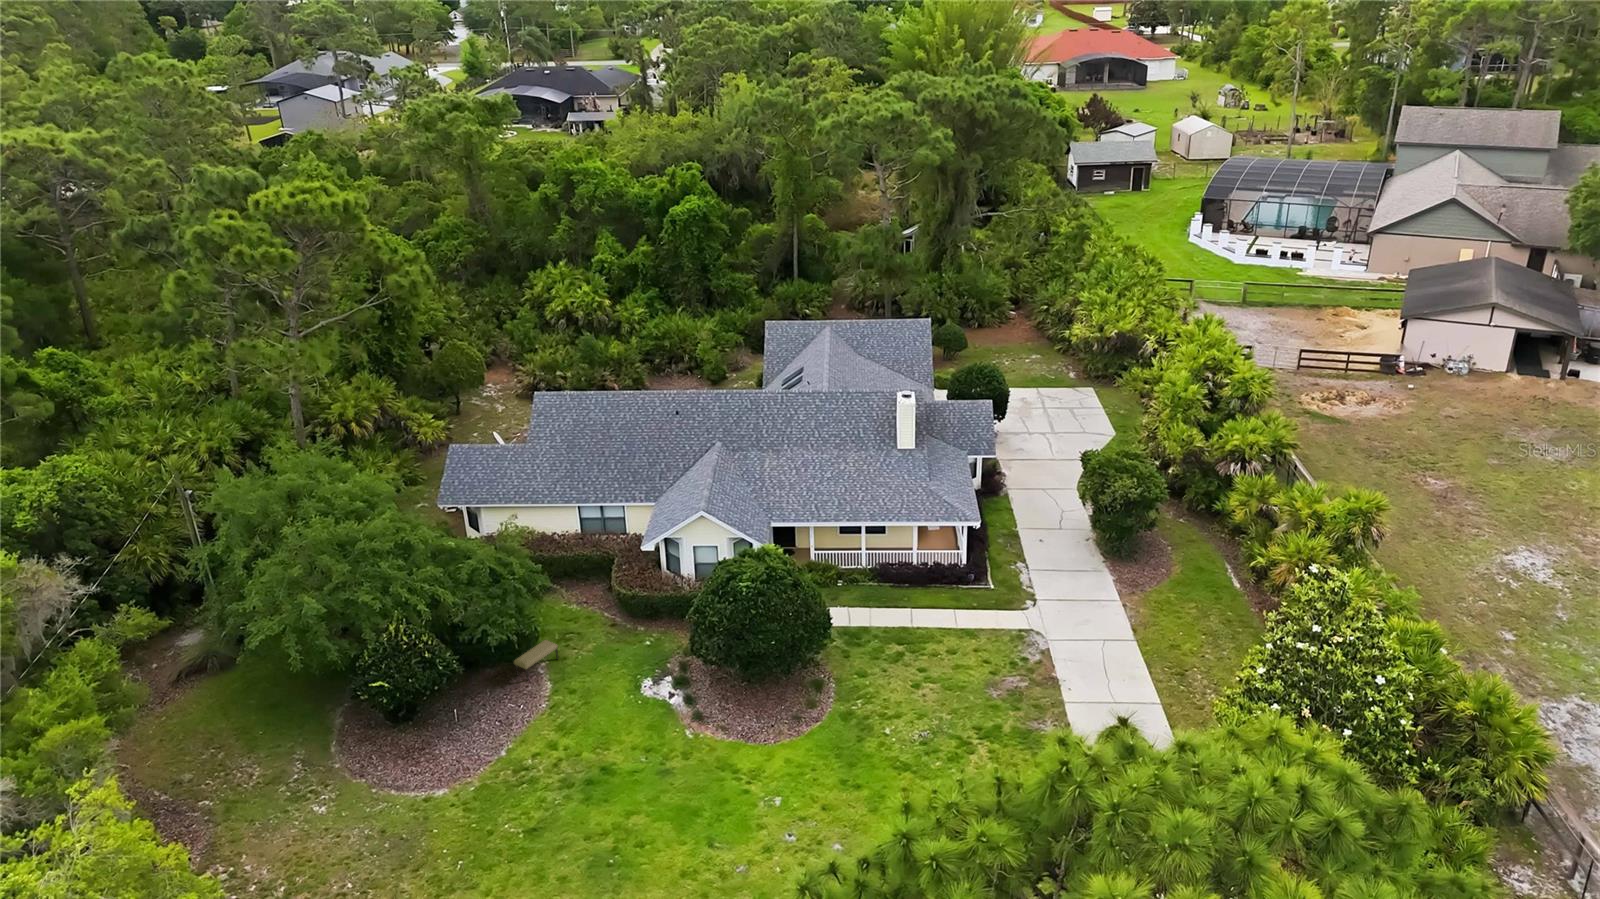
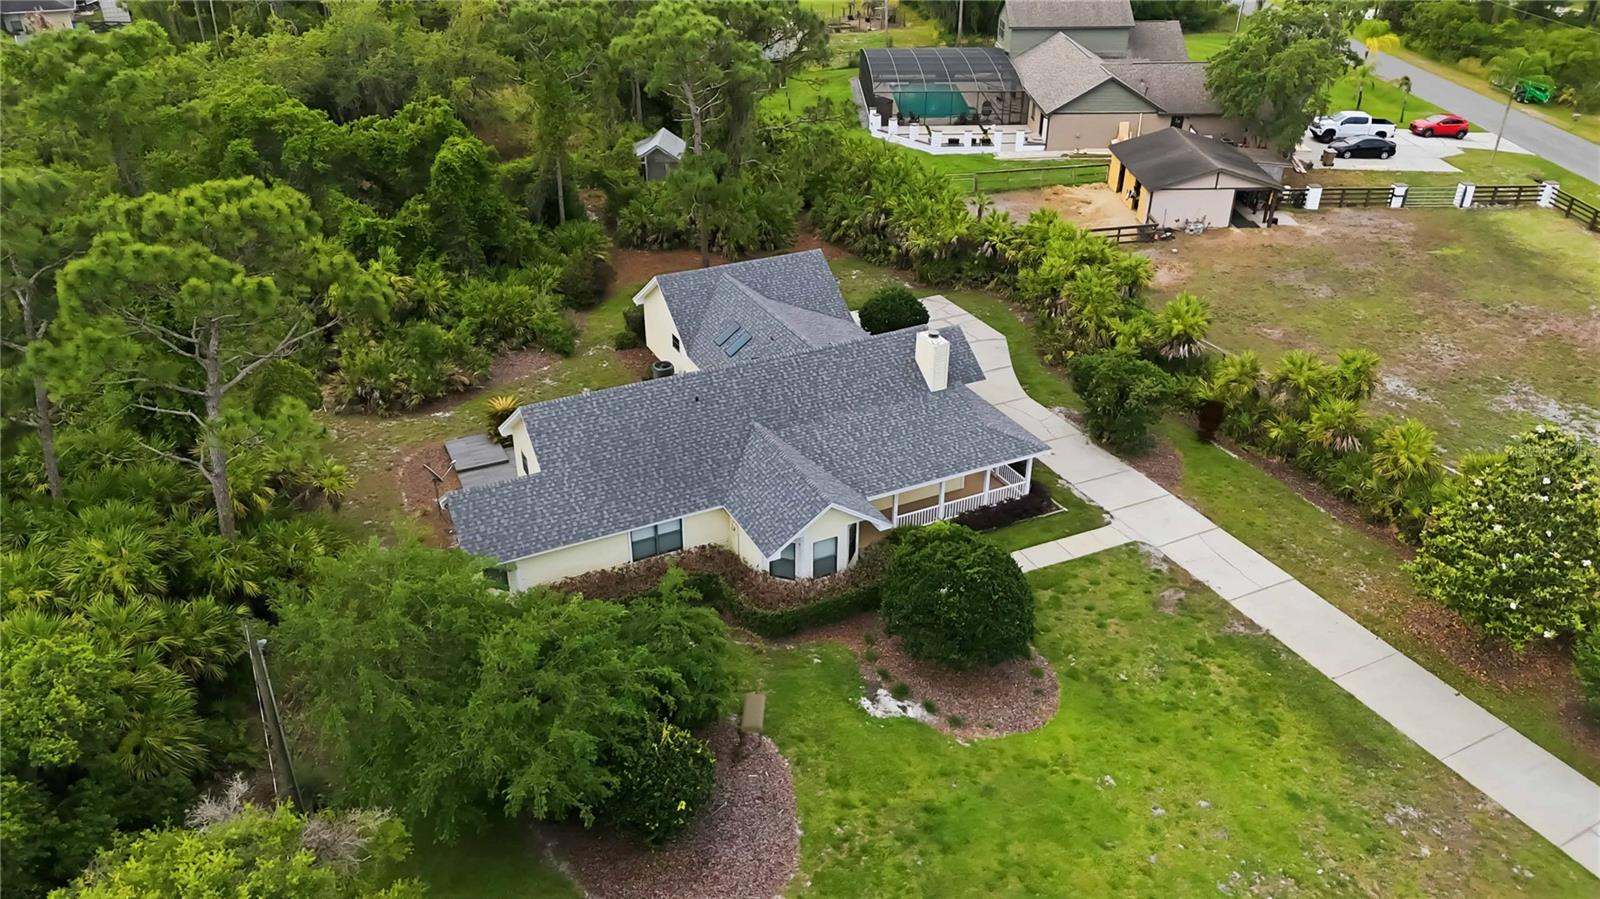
lounge chair: none [1205,524,1249,570] -> present [1197,400,1225,441]

